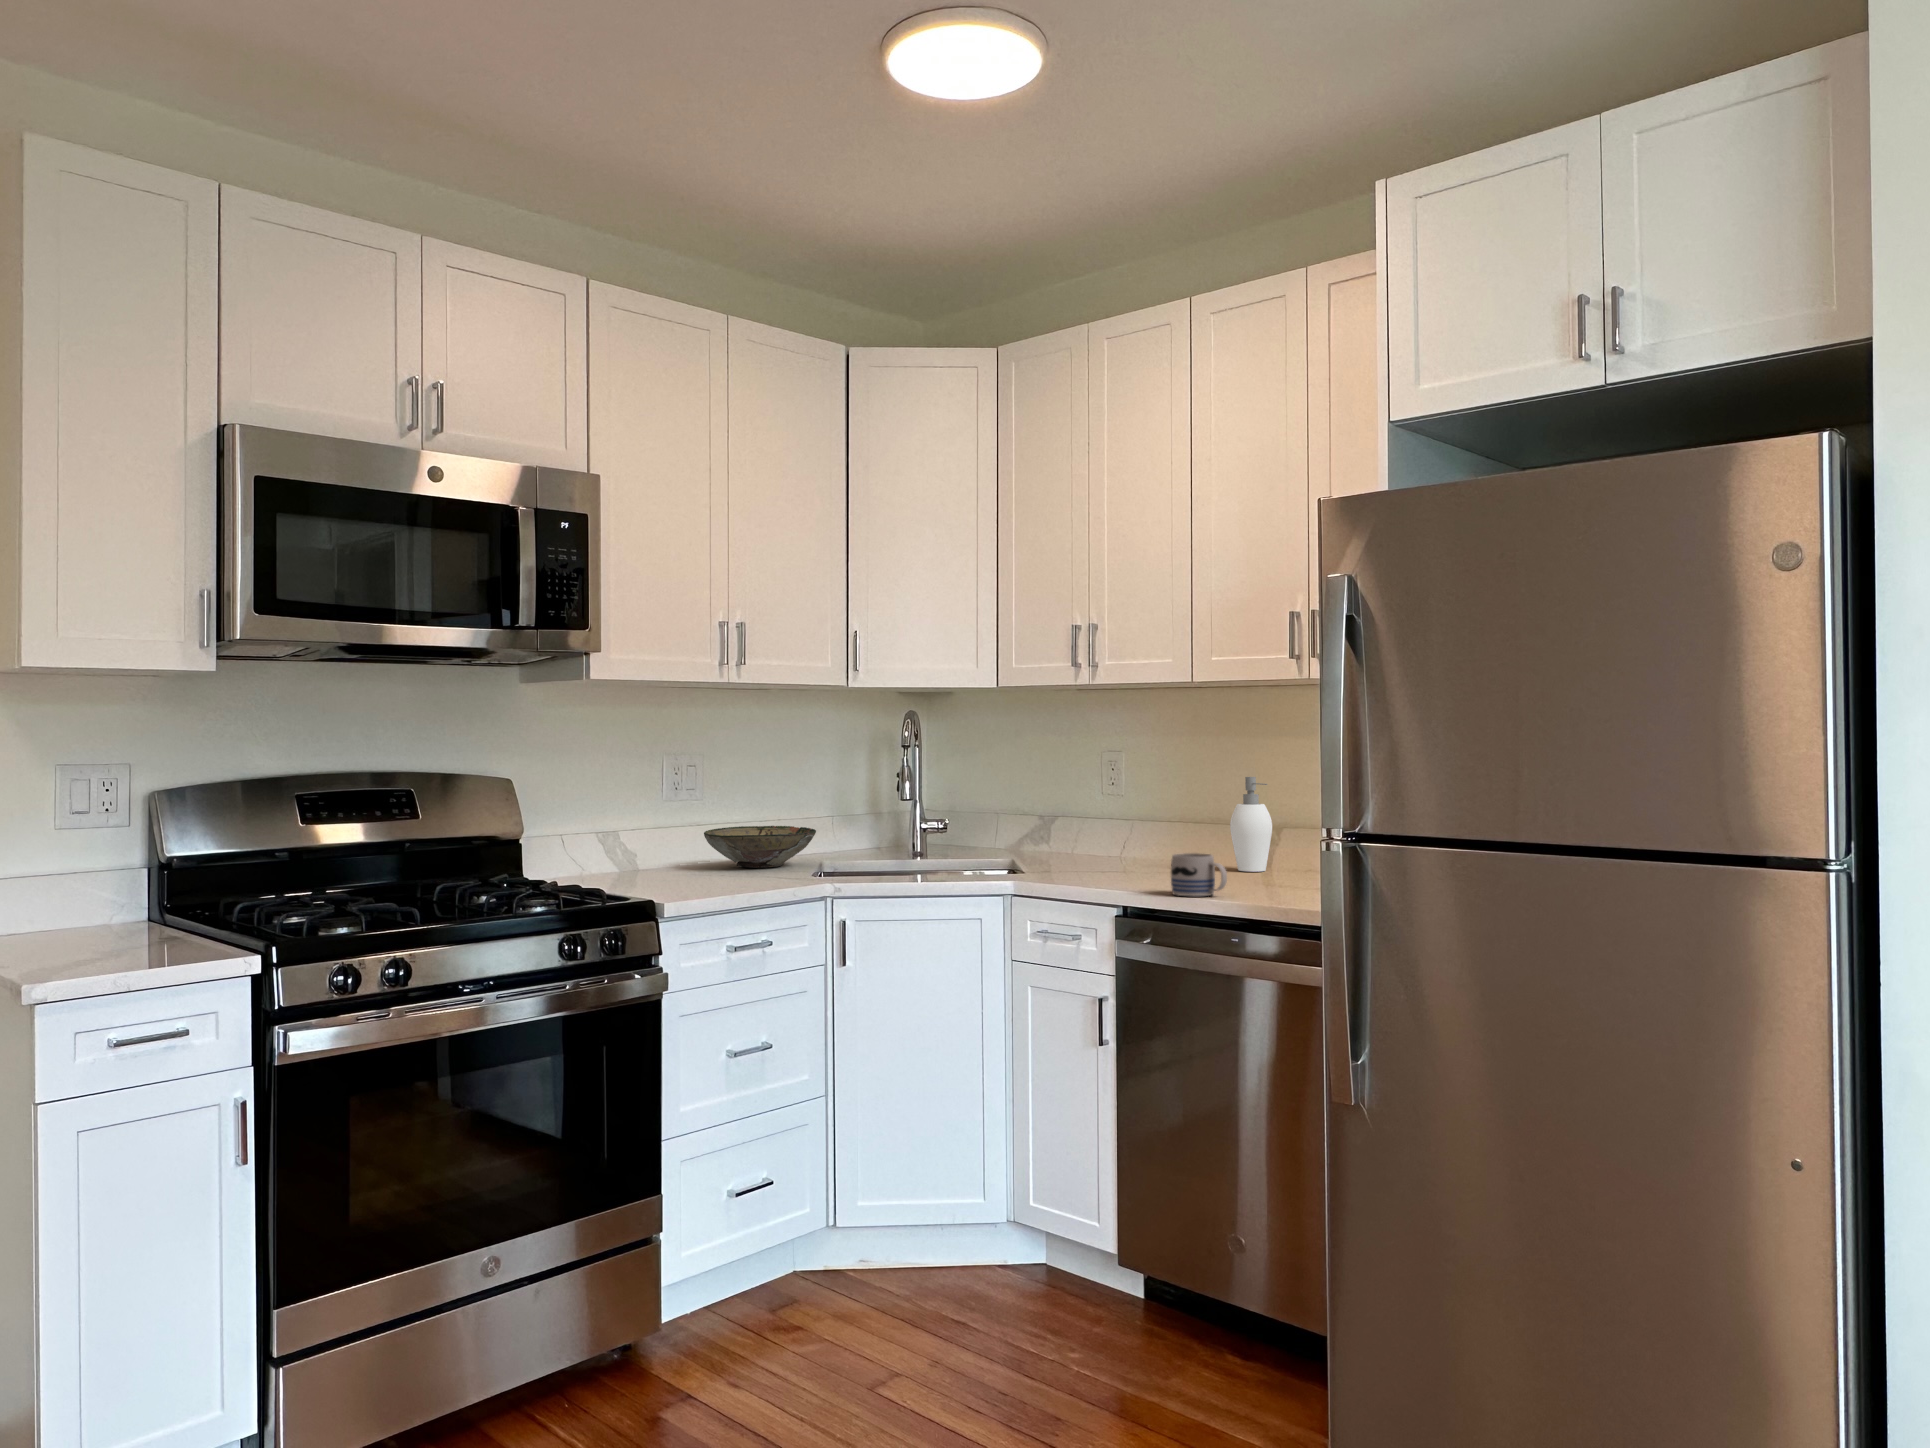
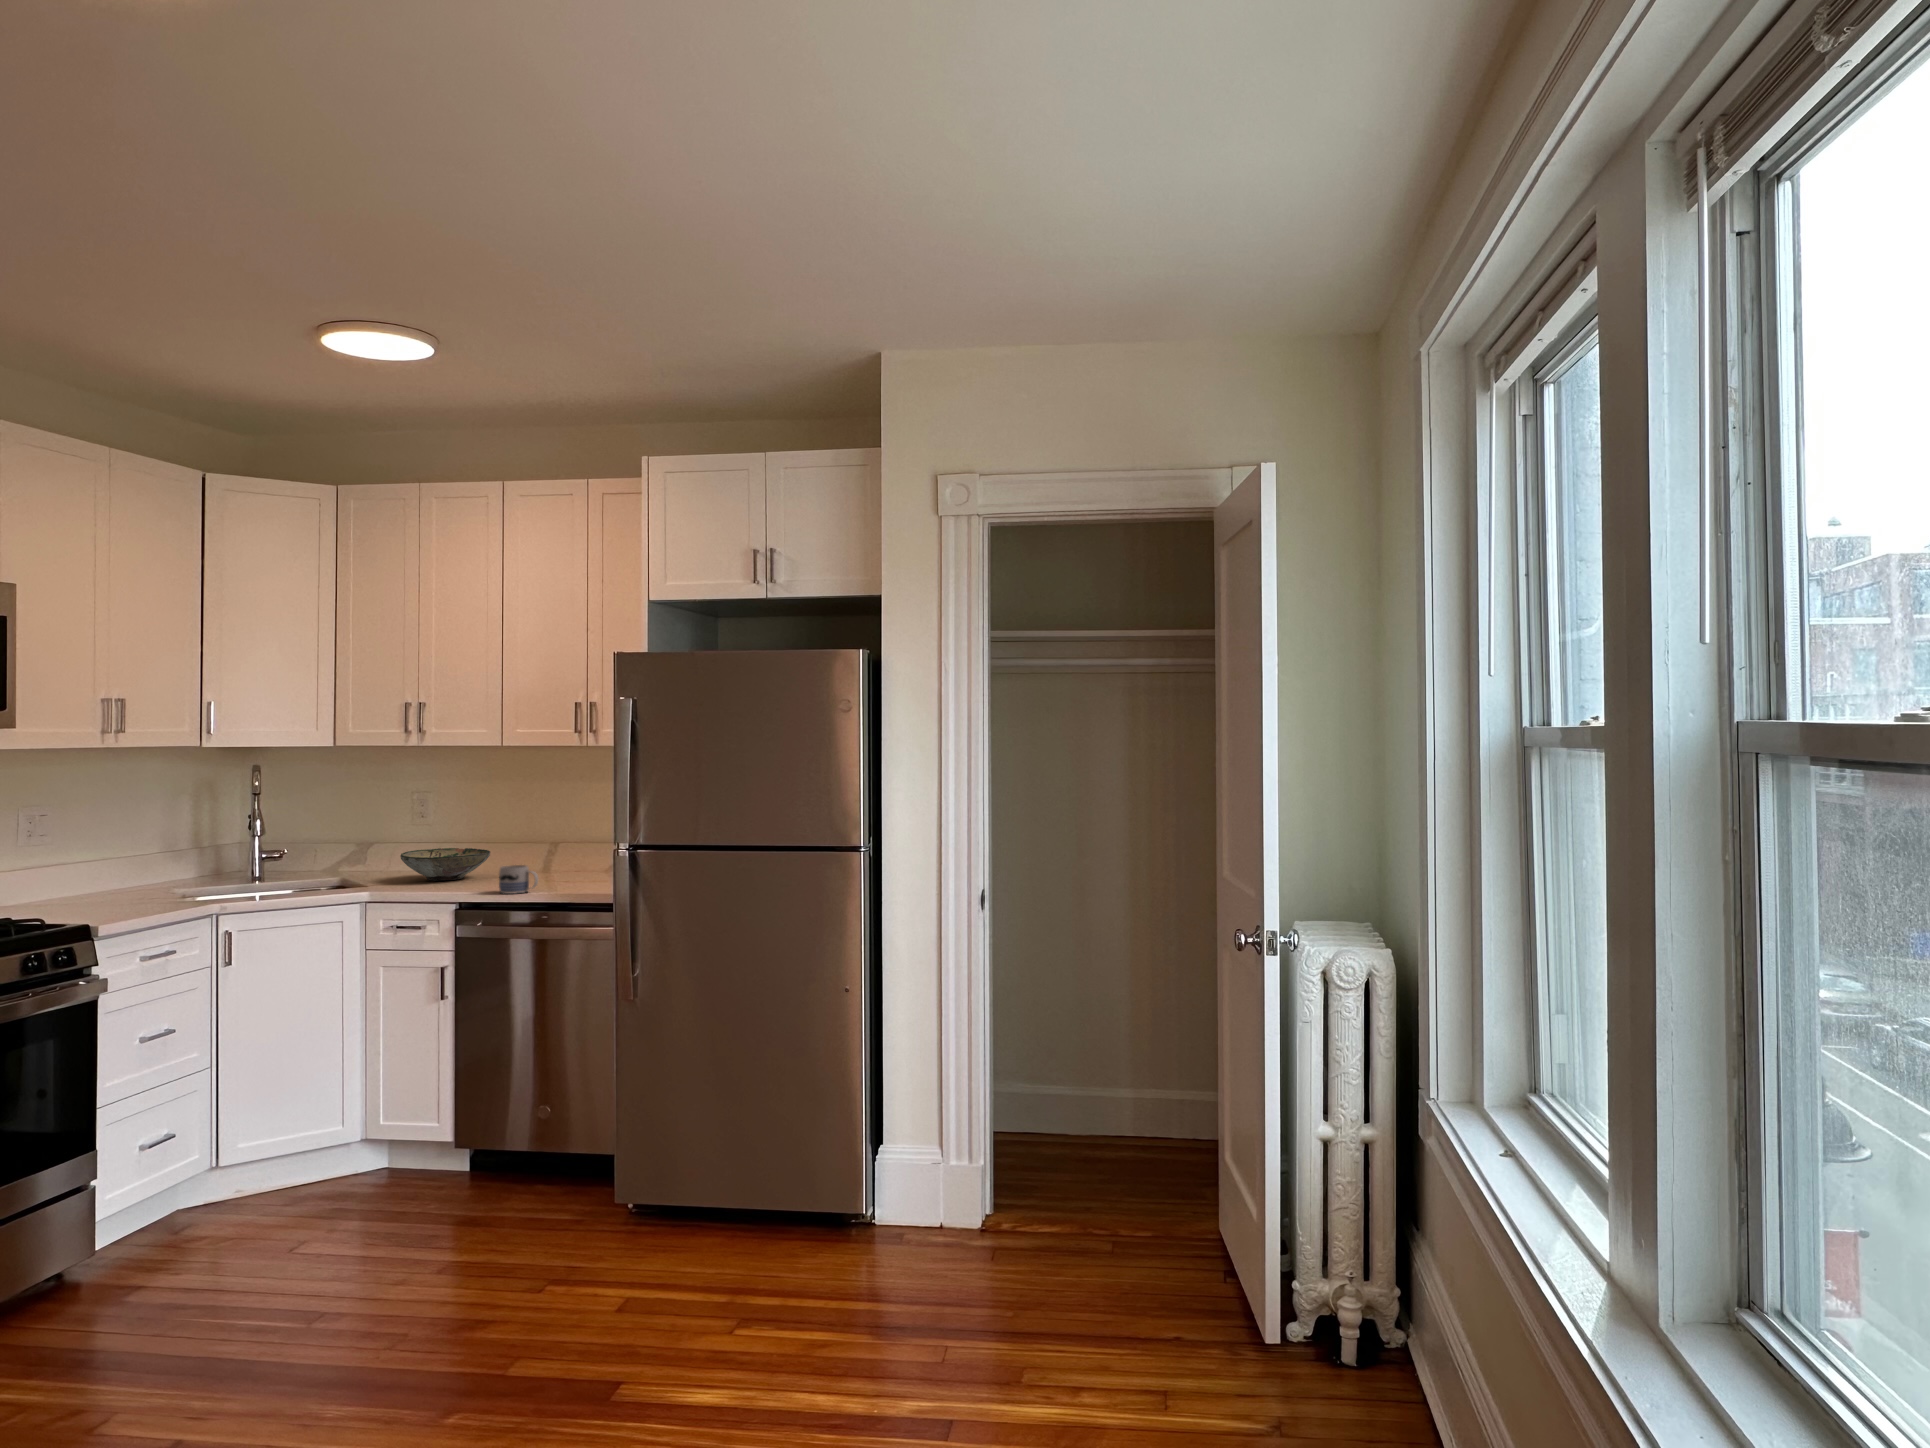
soap dispenser: present [1230,777,1272,872] -> none [527,810,557,875]
bowl: present [704,826,816,868] -> present [400,848,490,881]

